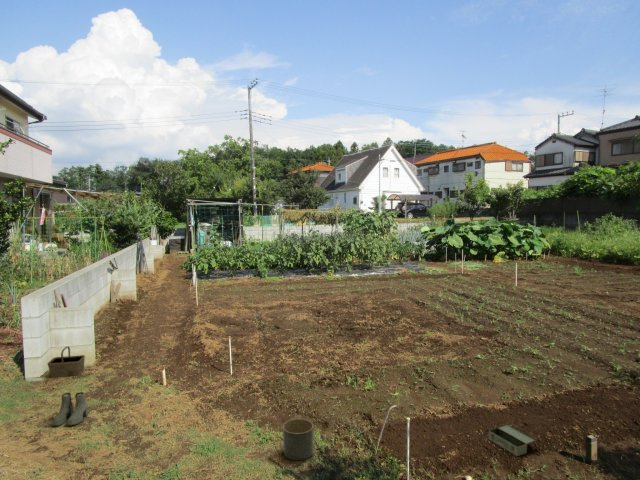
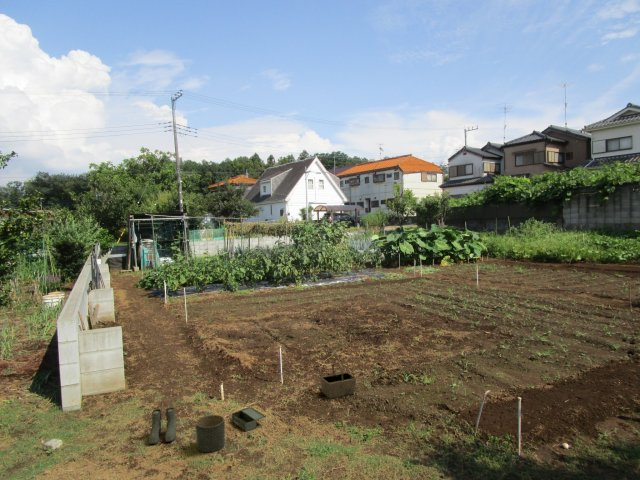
basket: present [48,347,85,378] -> present [320,363,357,398]
planter: present [283,419,313,460] -> present [196,415,225,452]
toolbox: present [489,425,535,456] -> present [232,407,265,431]

